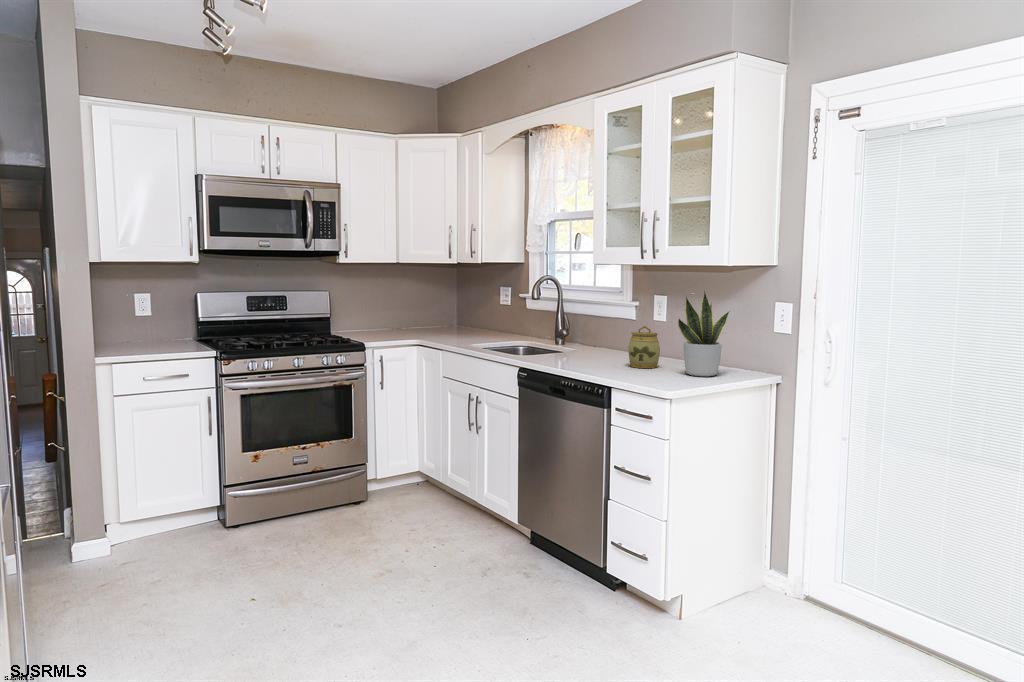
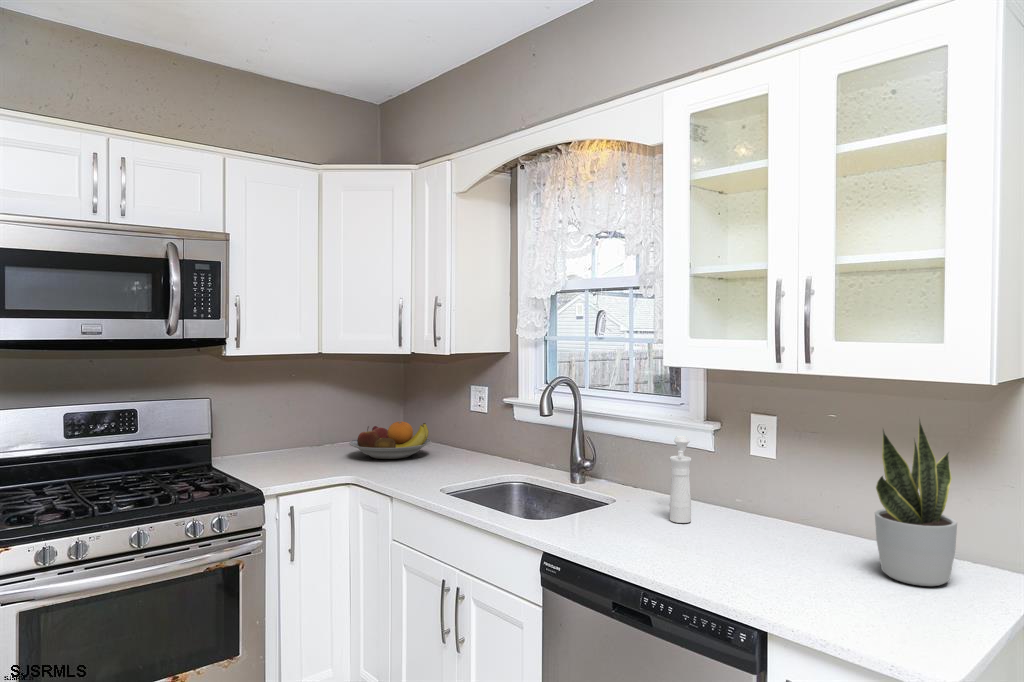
fruit bowl: none [418,310,473,334] -> present [349,422,431,459]
pepper mill: none [598,310,616,358] -> present [670,436,692,523]
jar: present [628,326,660,368] -> none [747,475,809,557]

